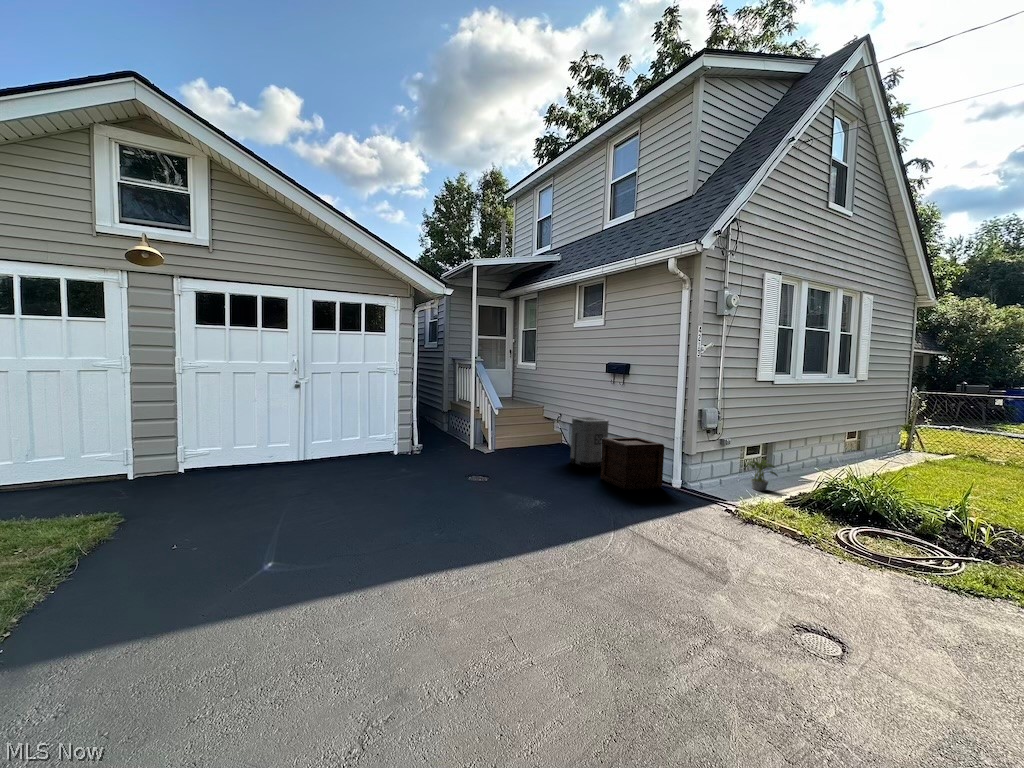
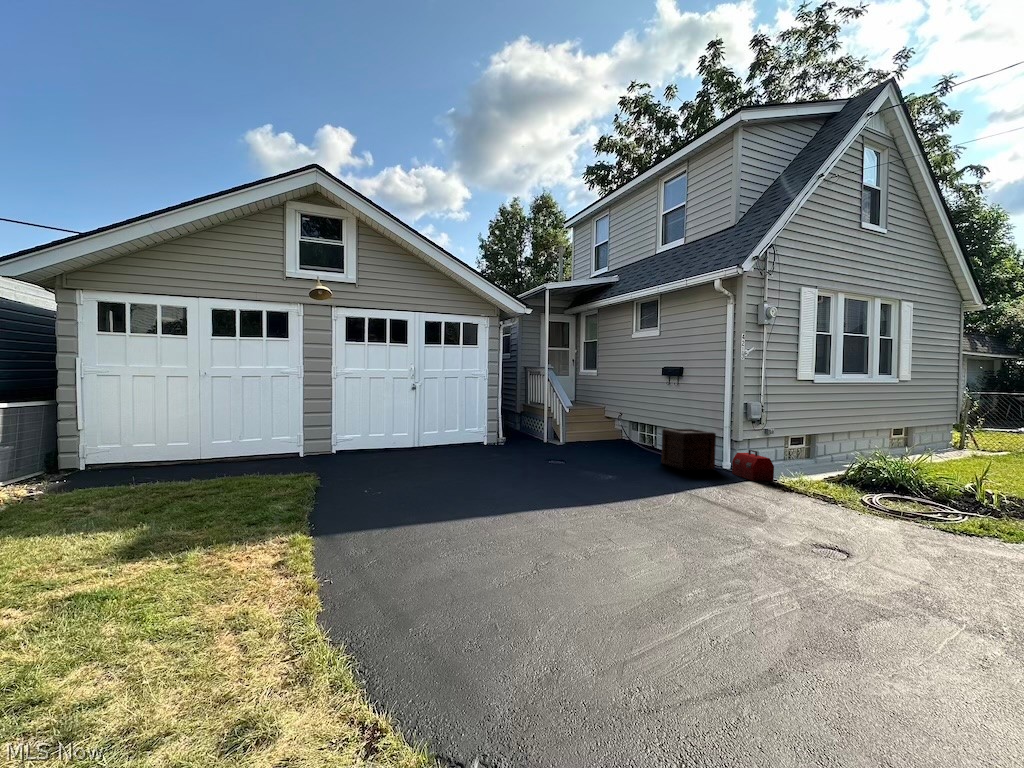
trash can: present [570,417,609,468] -> none [634,414,667,456]
potted plant: present [747,460,777,491] -> none [788,447,818,473]
toolbox: none [682,466,731,506] -> present [732,450,774,481]

